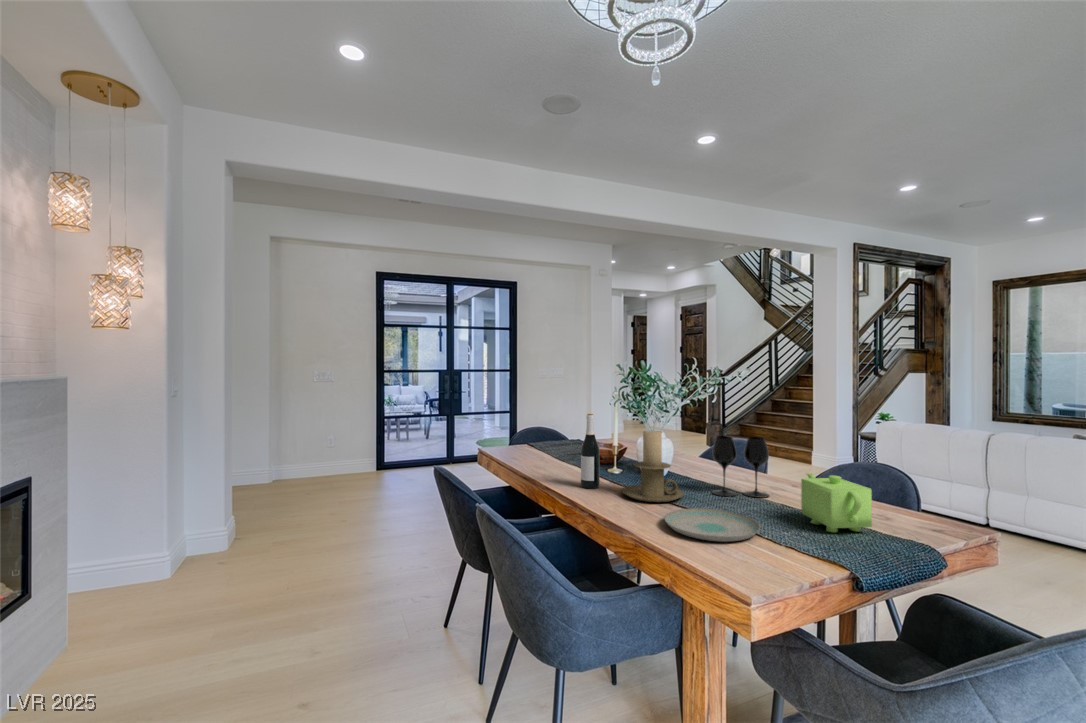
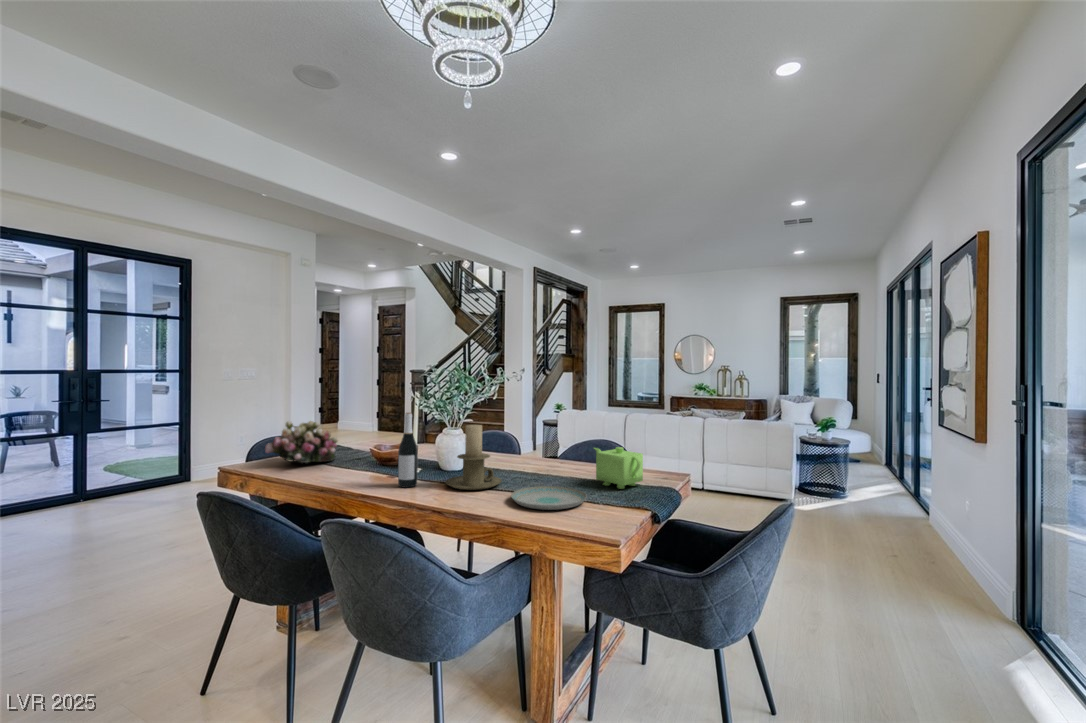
flower arrangement: none [505,415,565,455] -> present [265,421,337,463]
wine glass: present [712,436,769,498] -> none [514,424,557,476]

